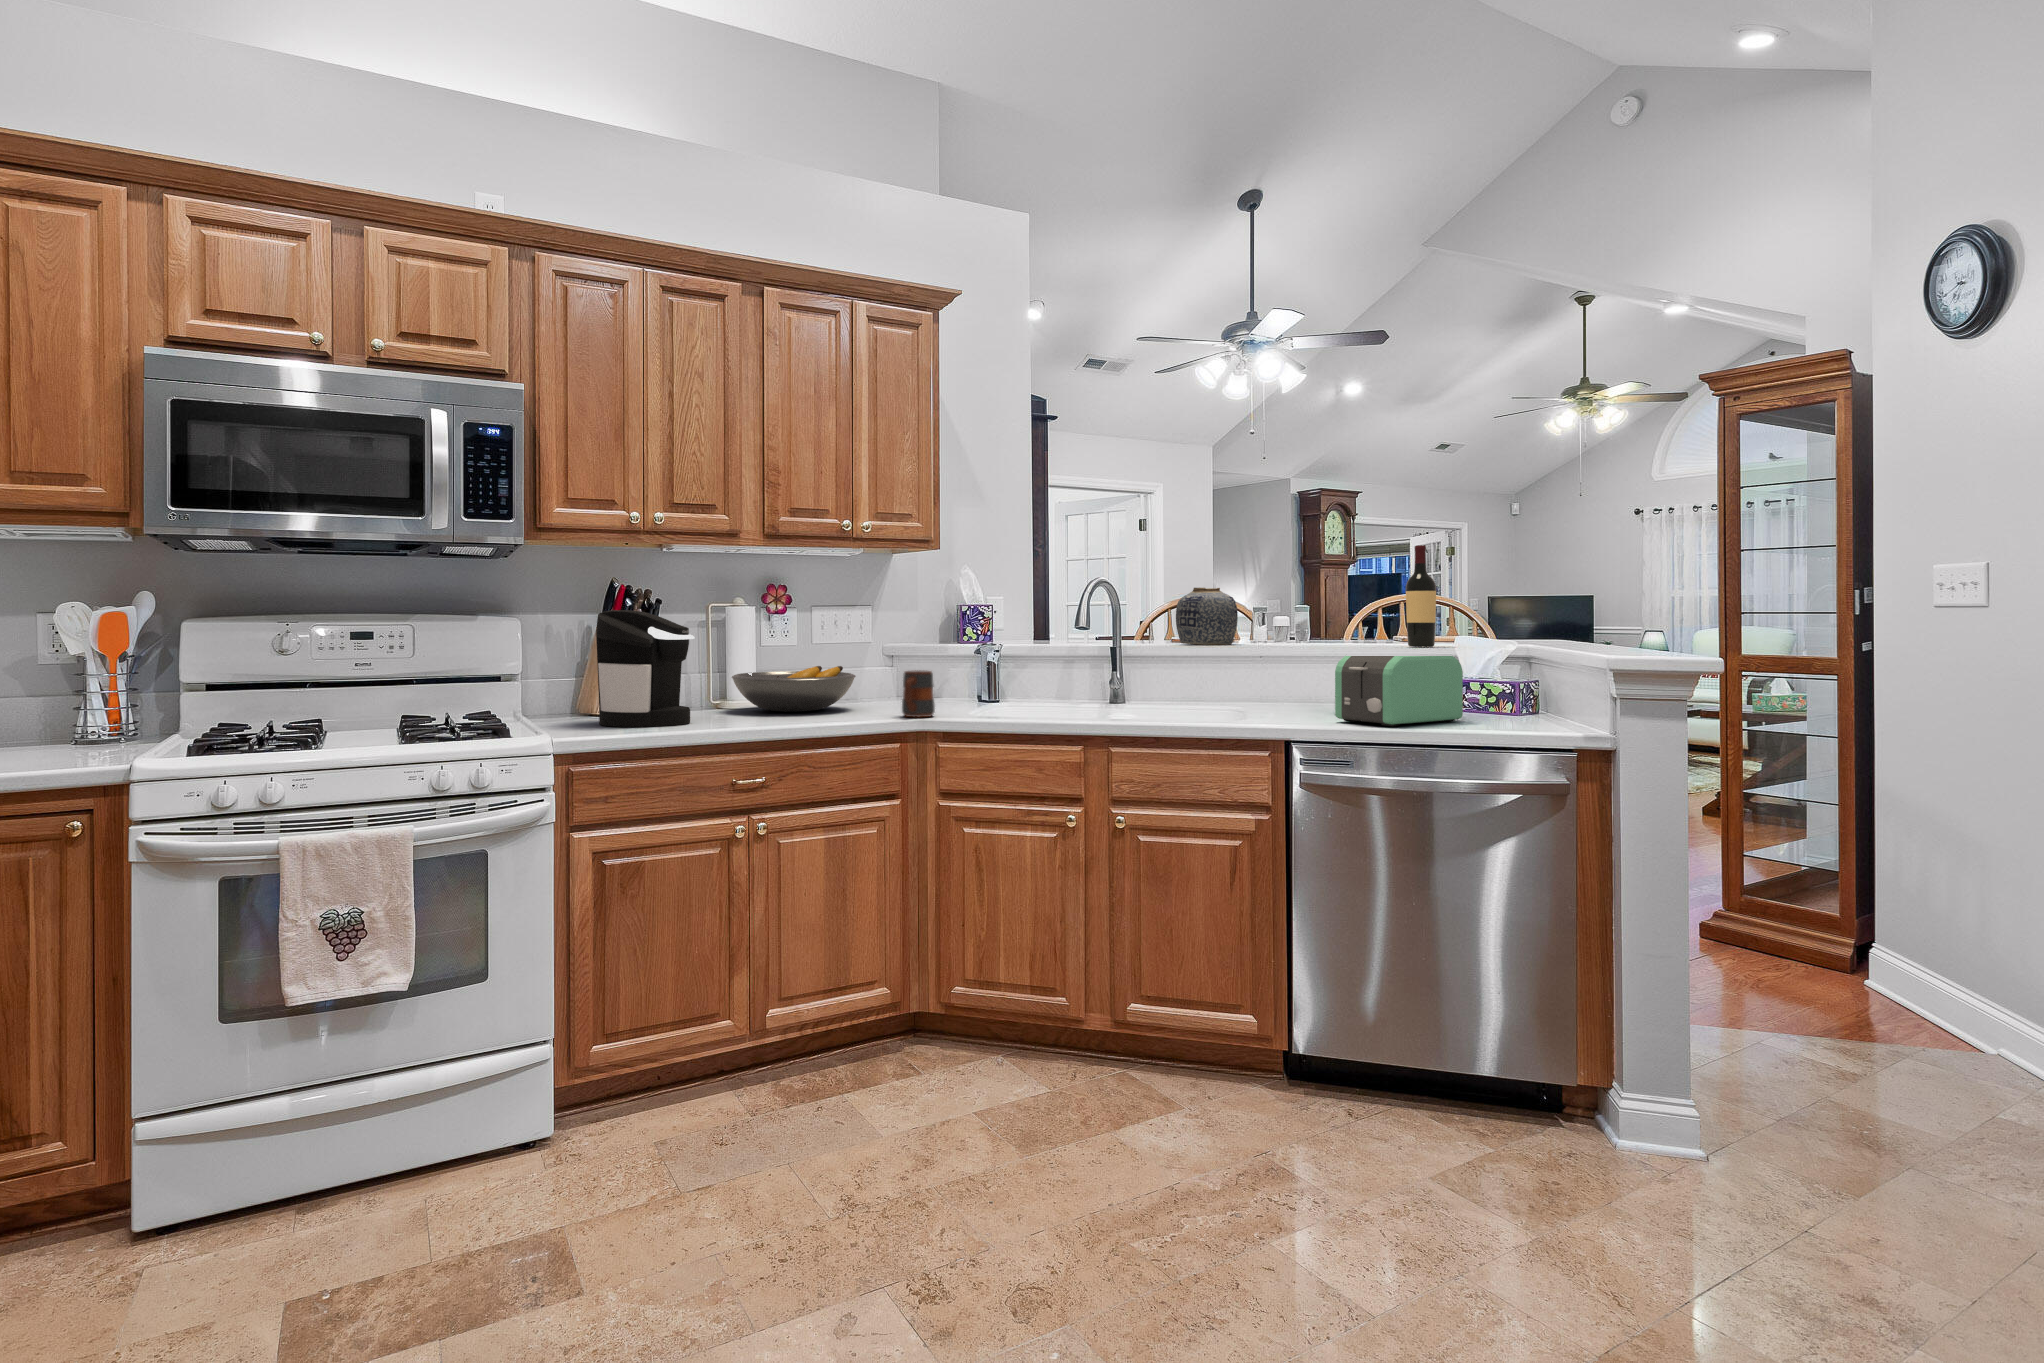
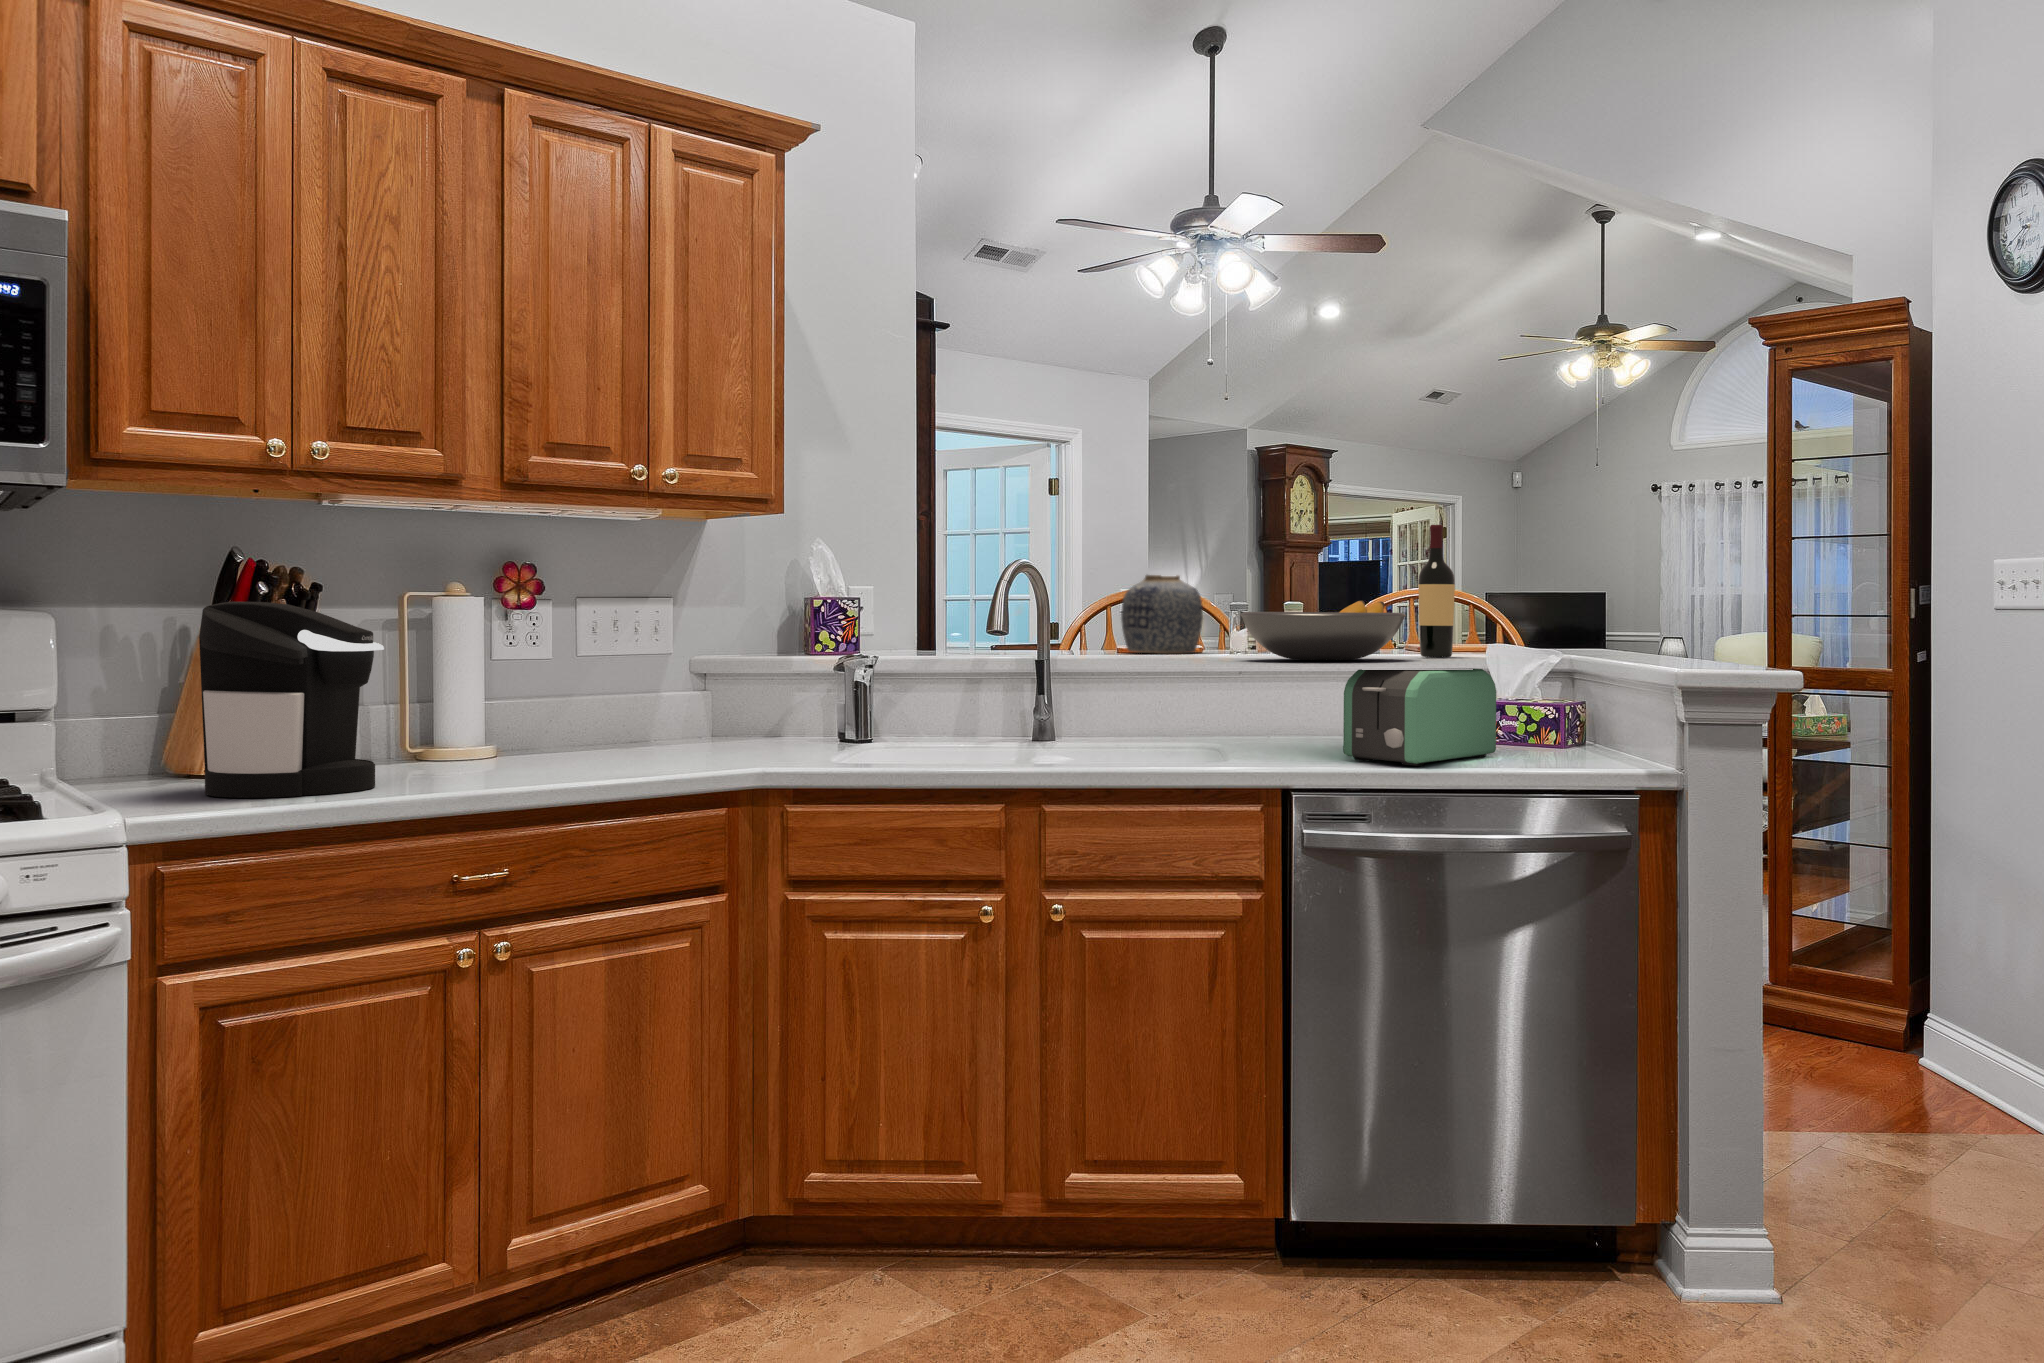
fruit bowl: present [732,666,856,712] -> present [1240,601,1406,661]
mug: present [902,670,935,717] -> none [733,696,785,768]

